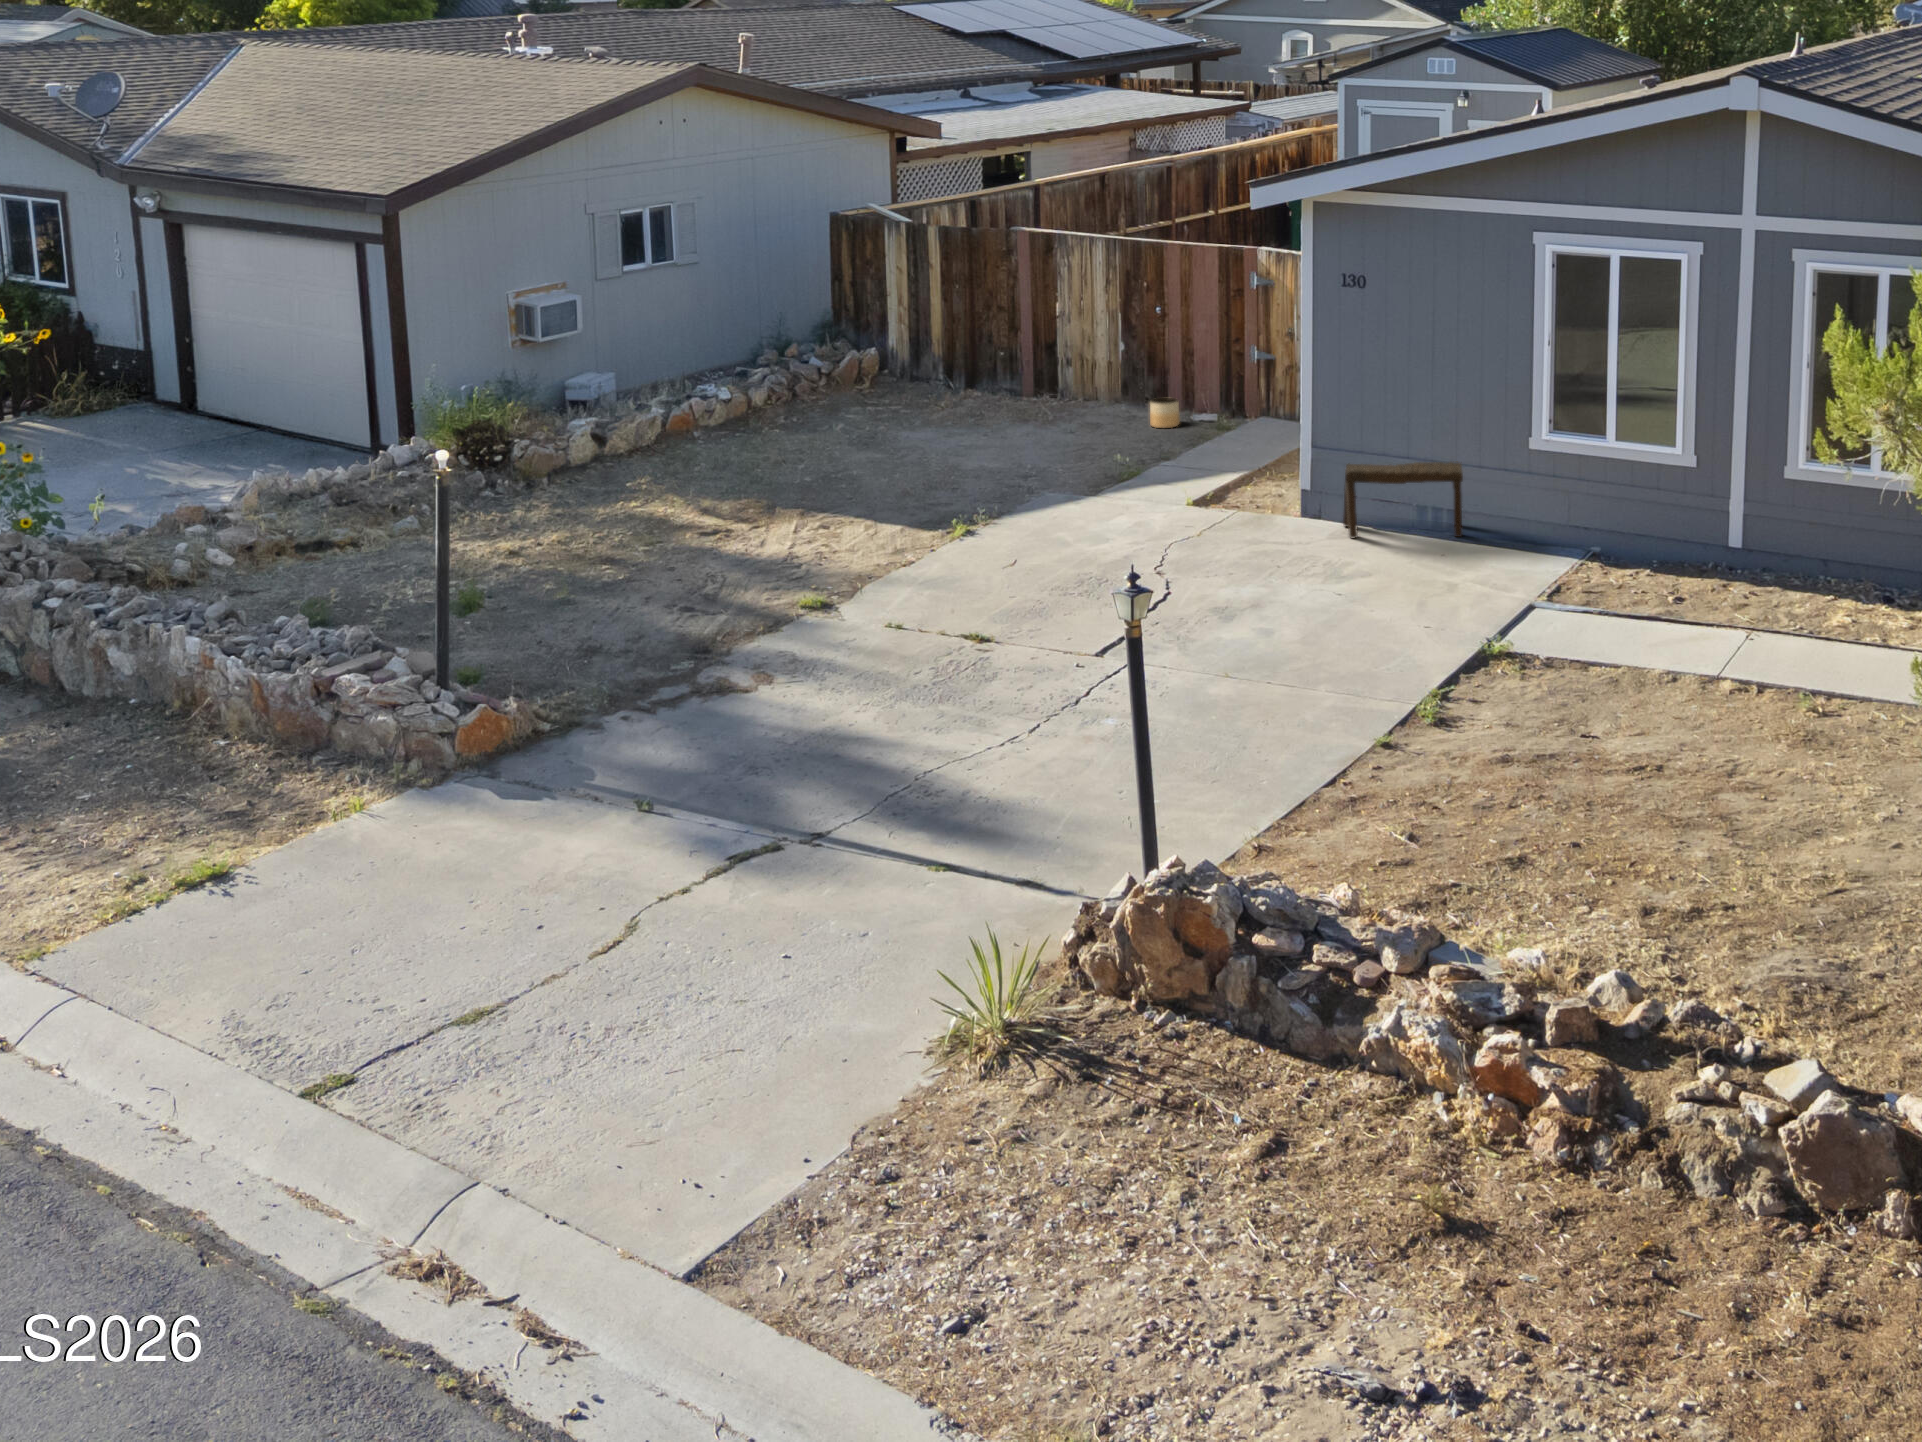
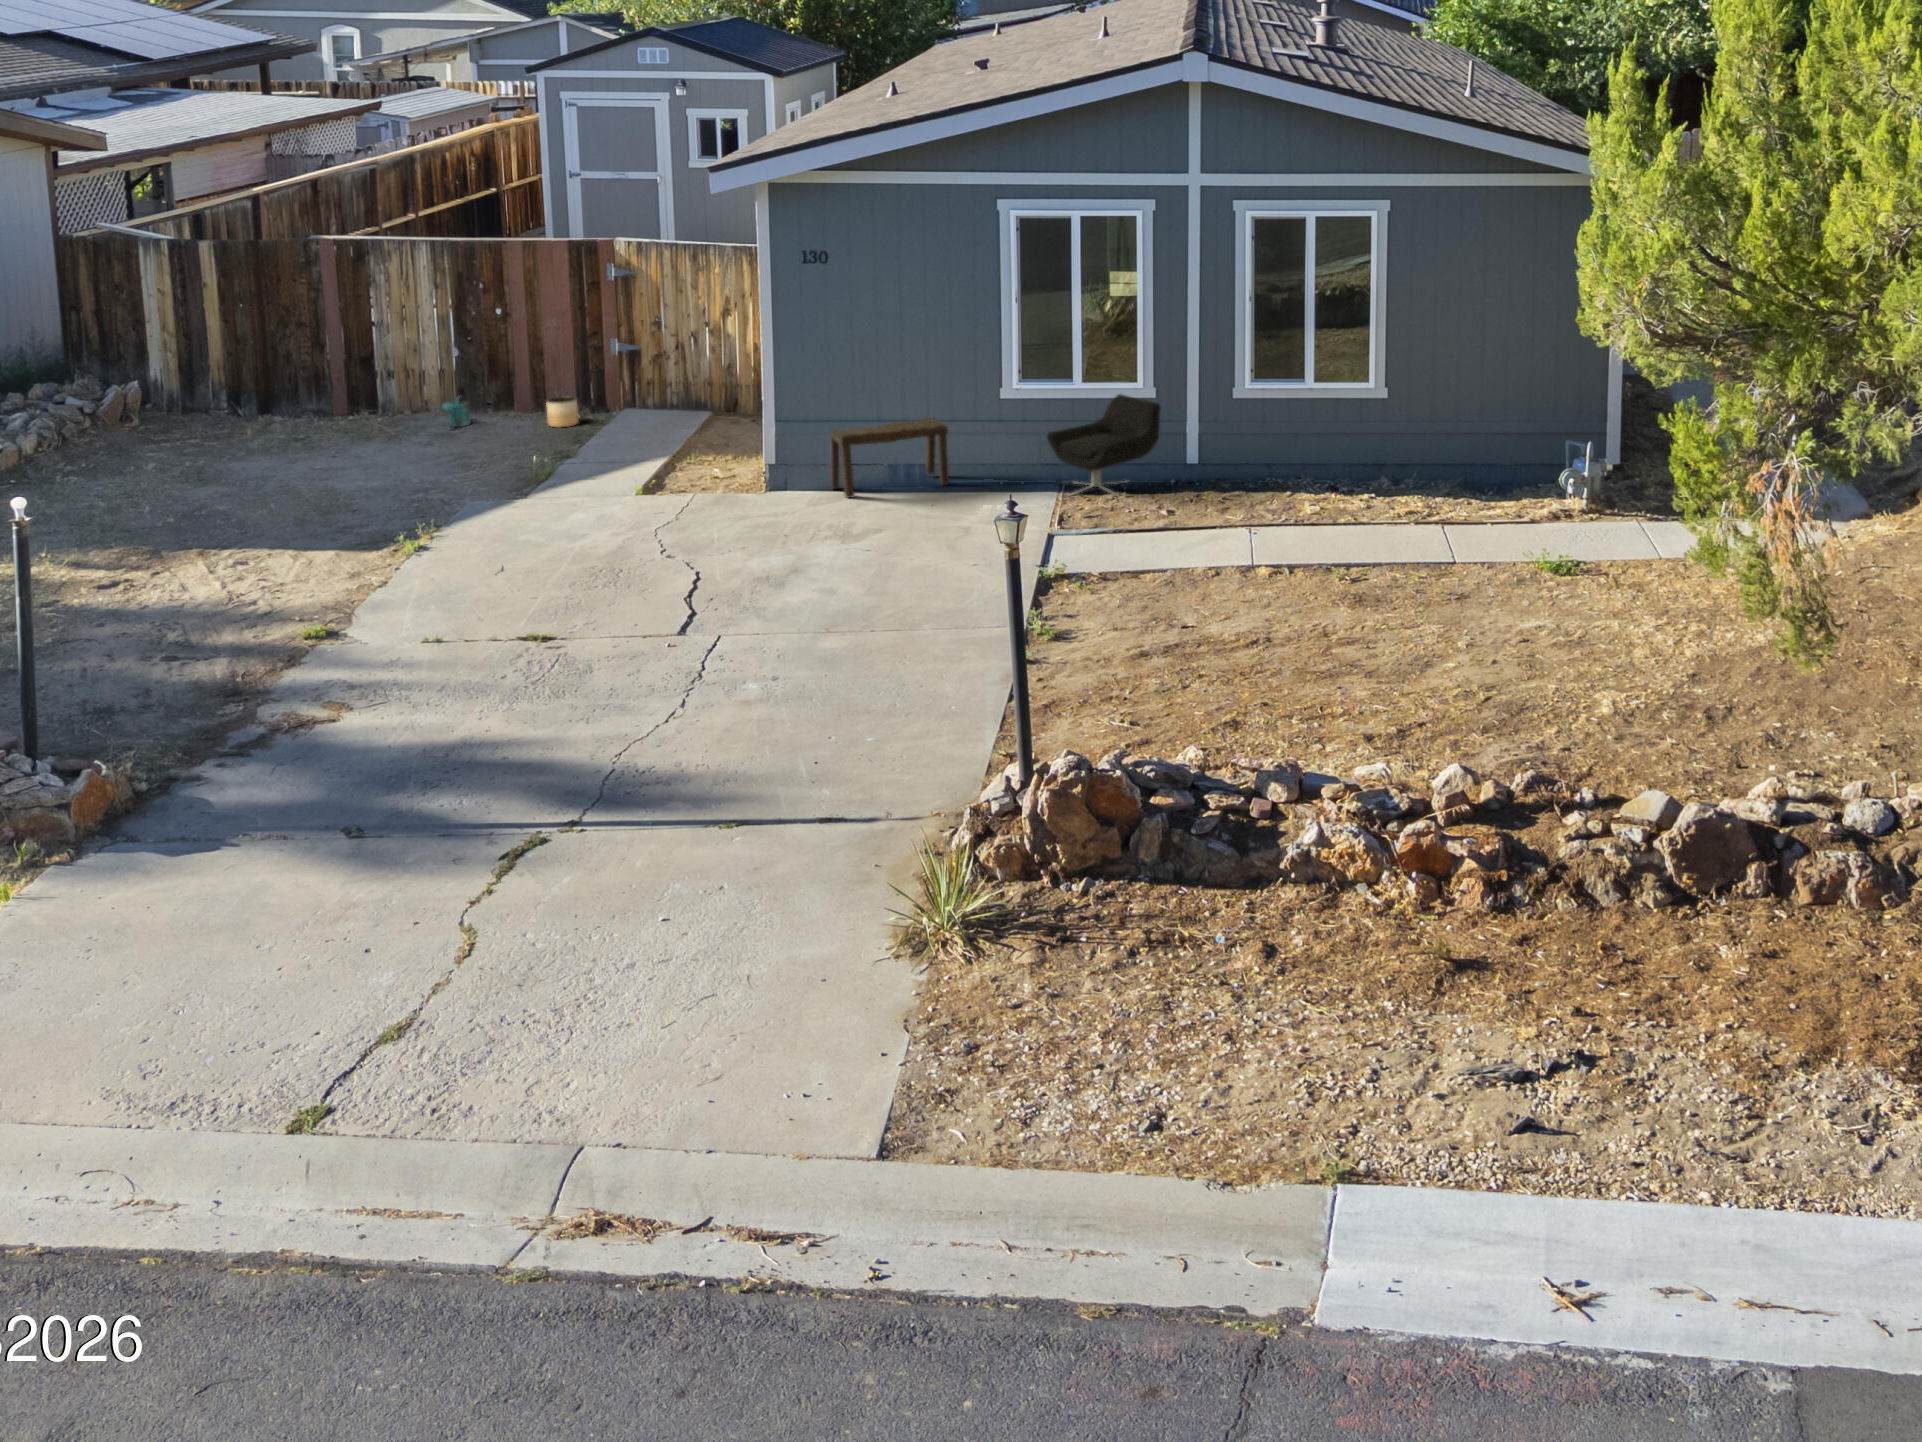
watering can: none [1058,386,1088,418] -> present [442,396,470,427]
lounge chair: none [1563,458,1690,575] -> present [1047,394,1160,496]

